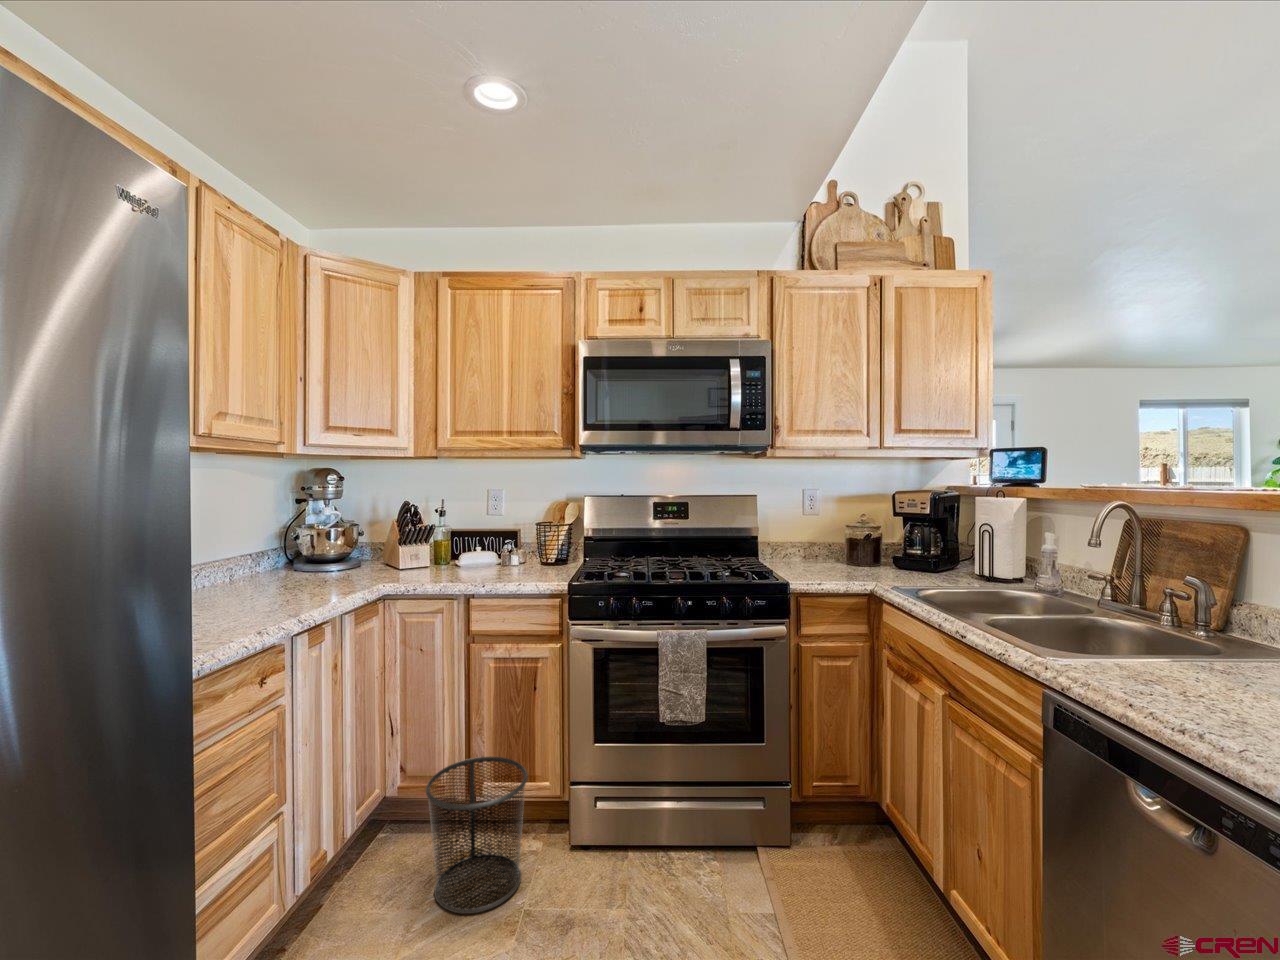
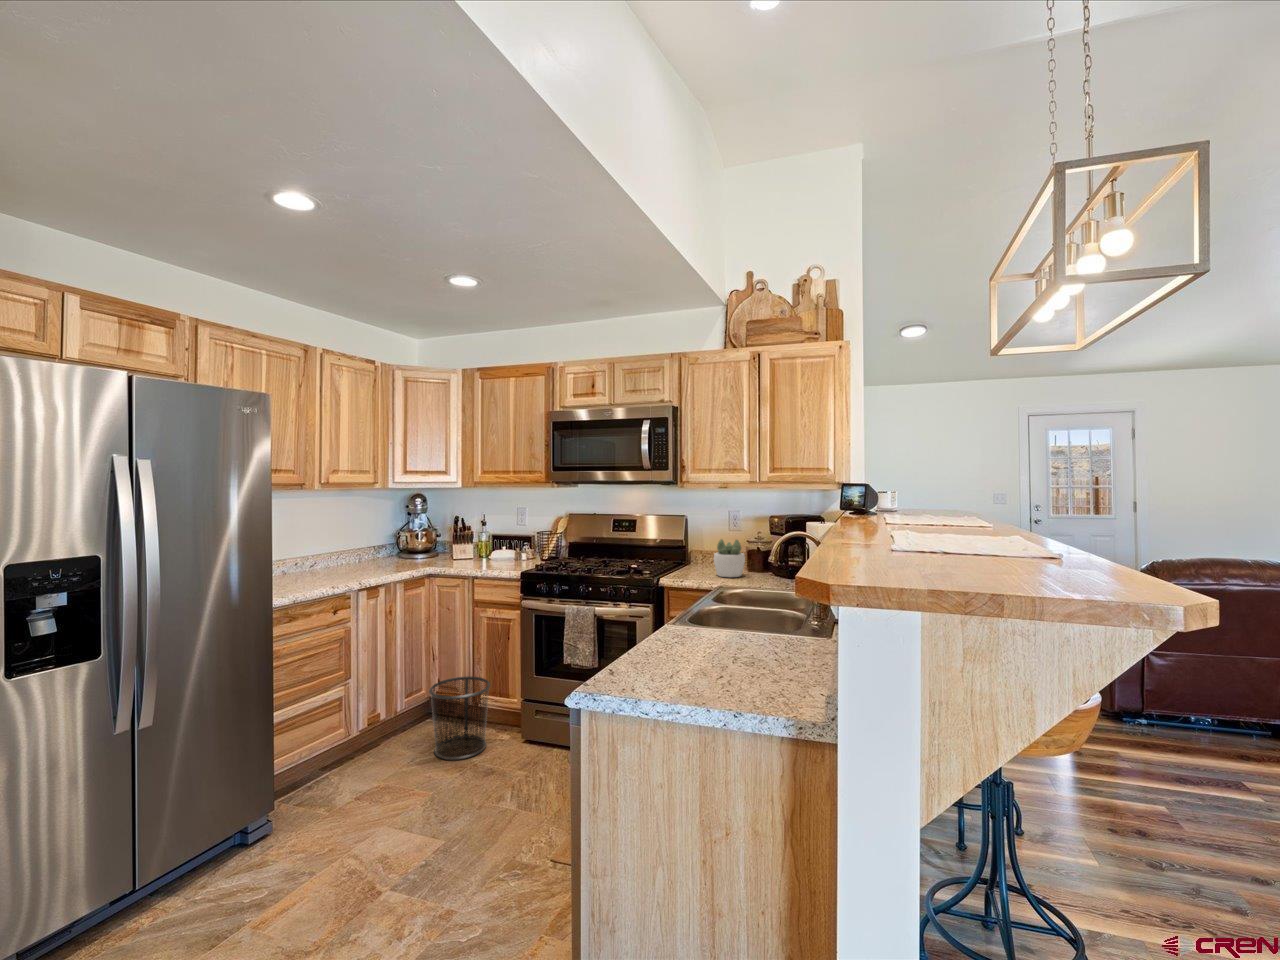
succulent plant: none [835,521,878,572] -> present [714,539,745,577]

